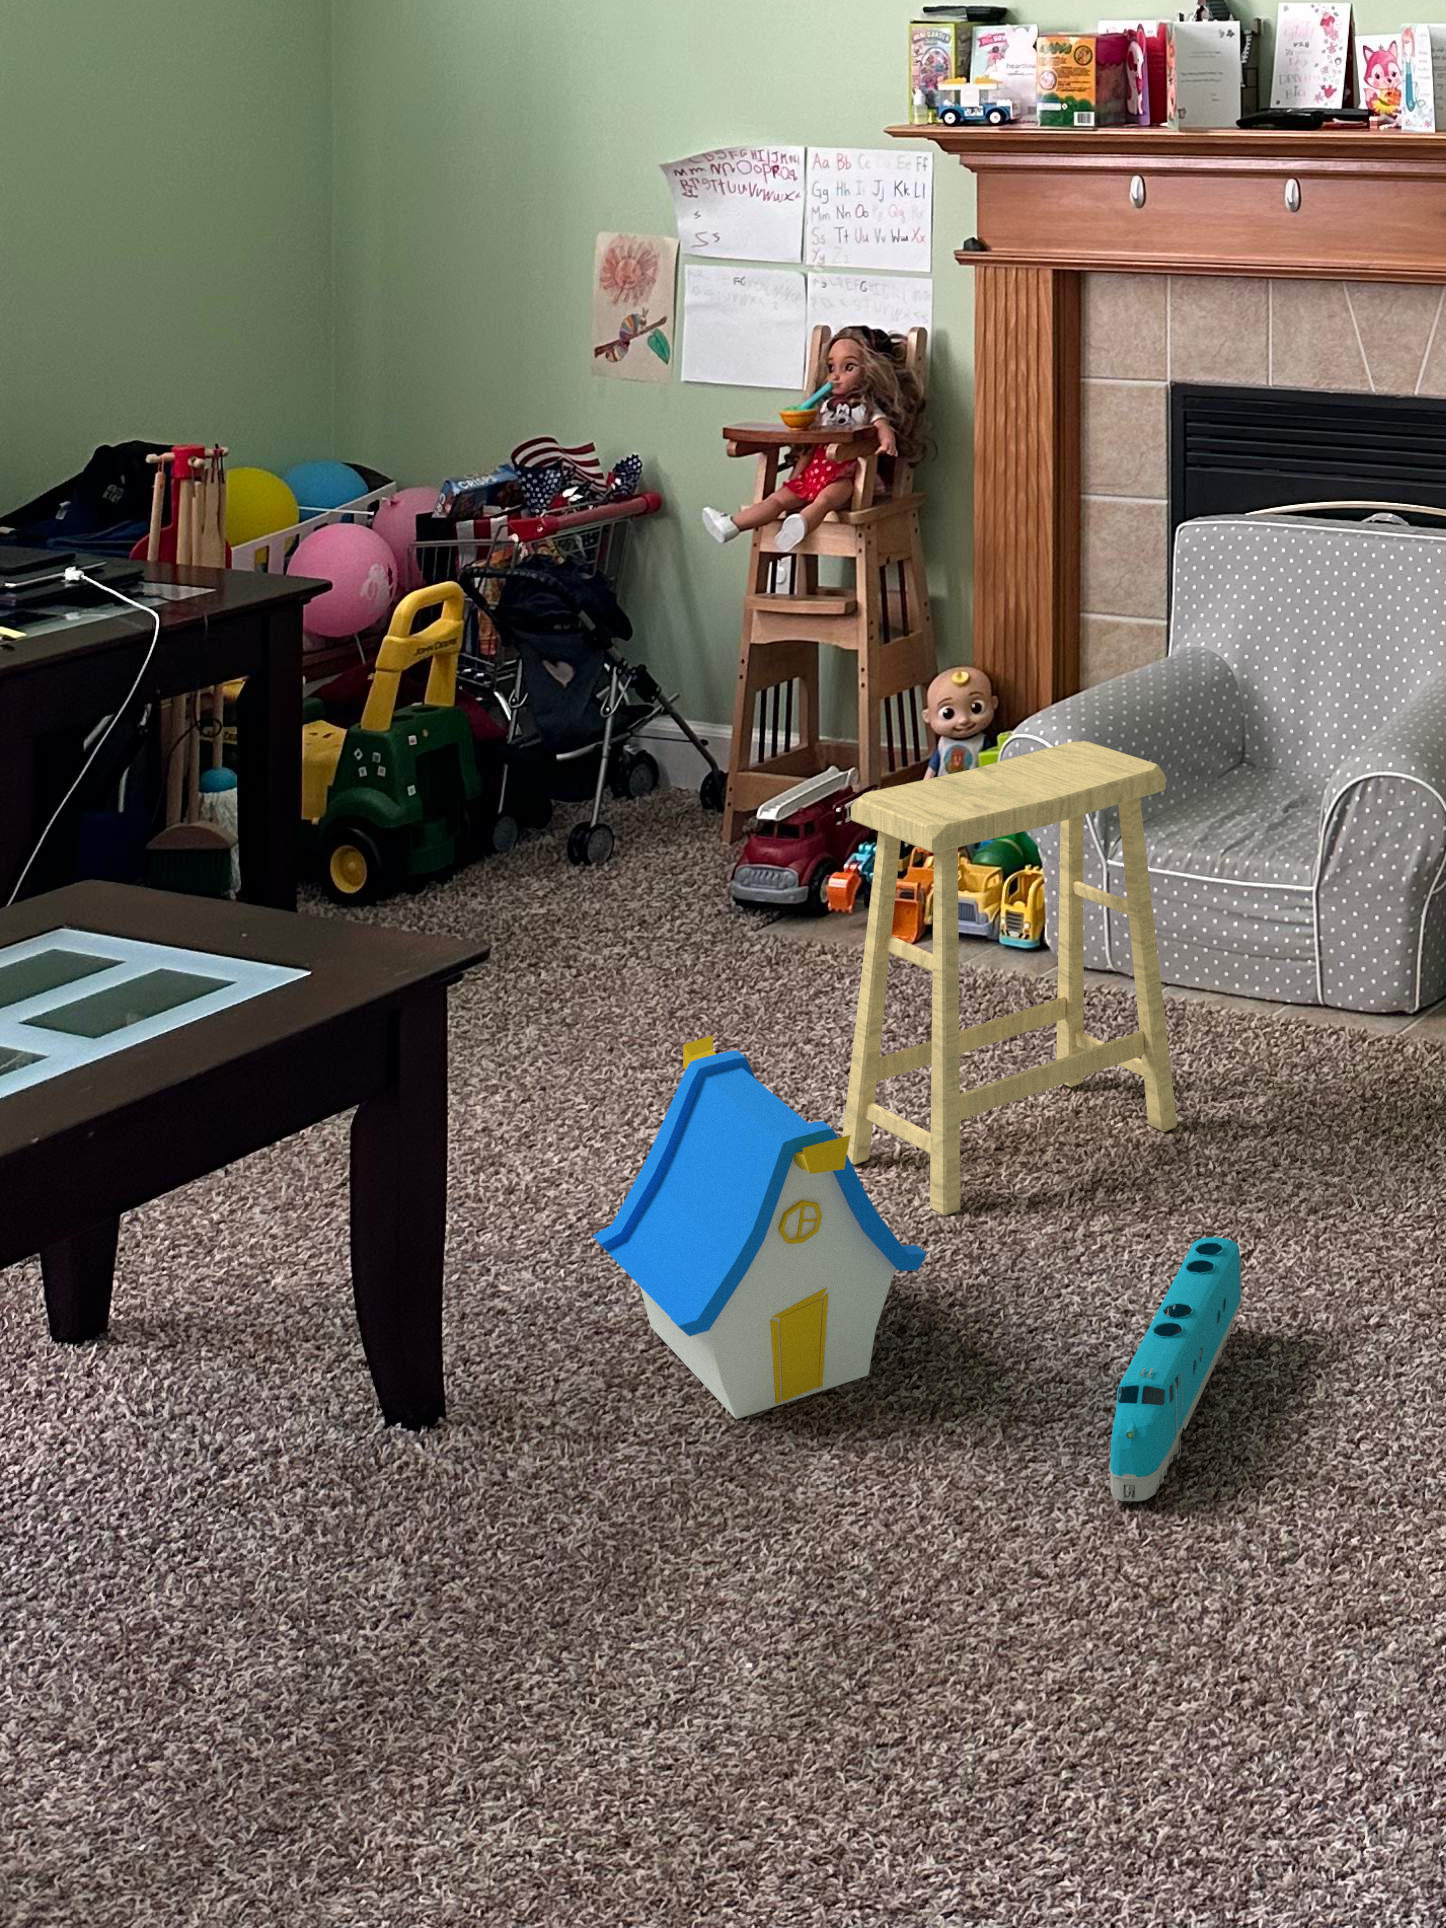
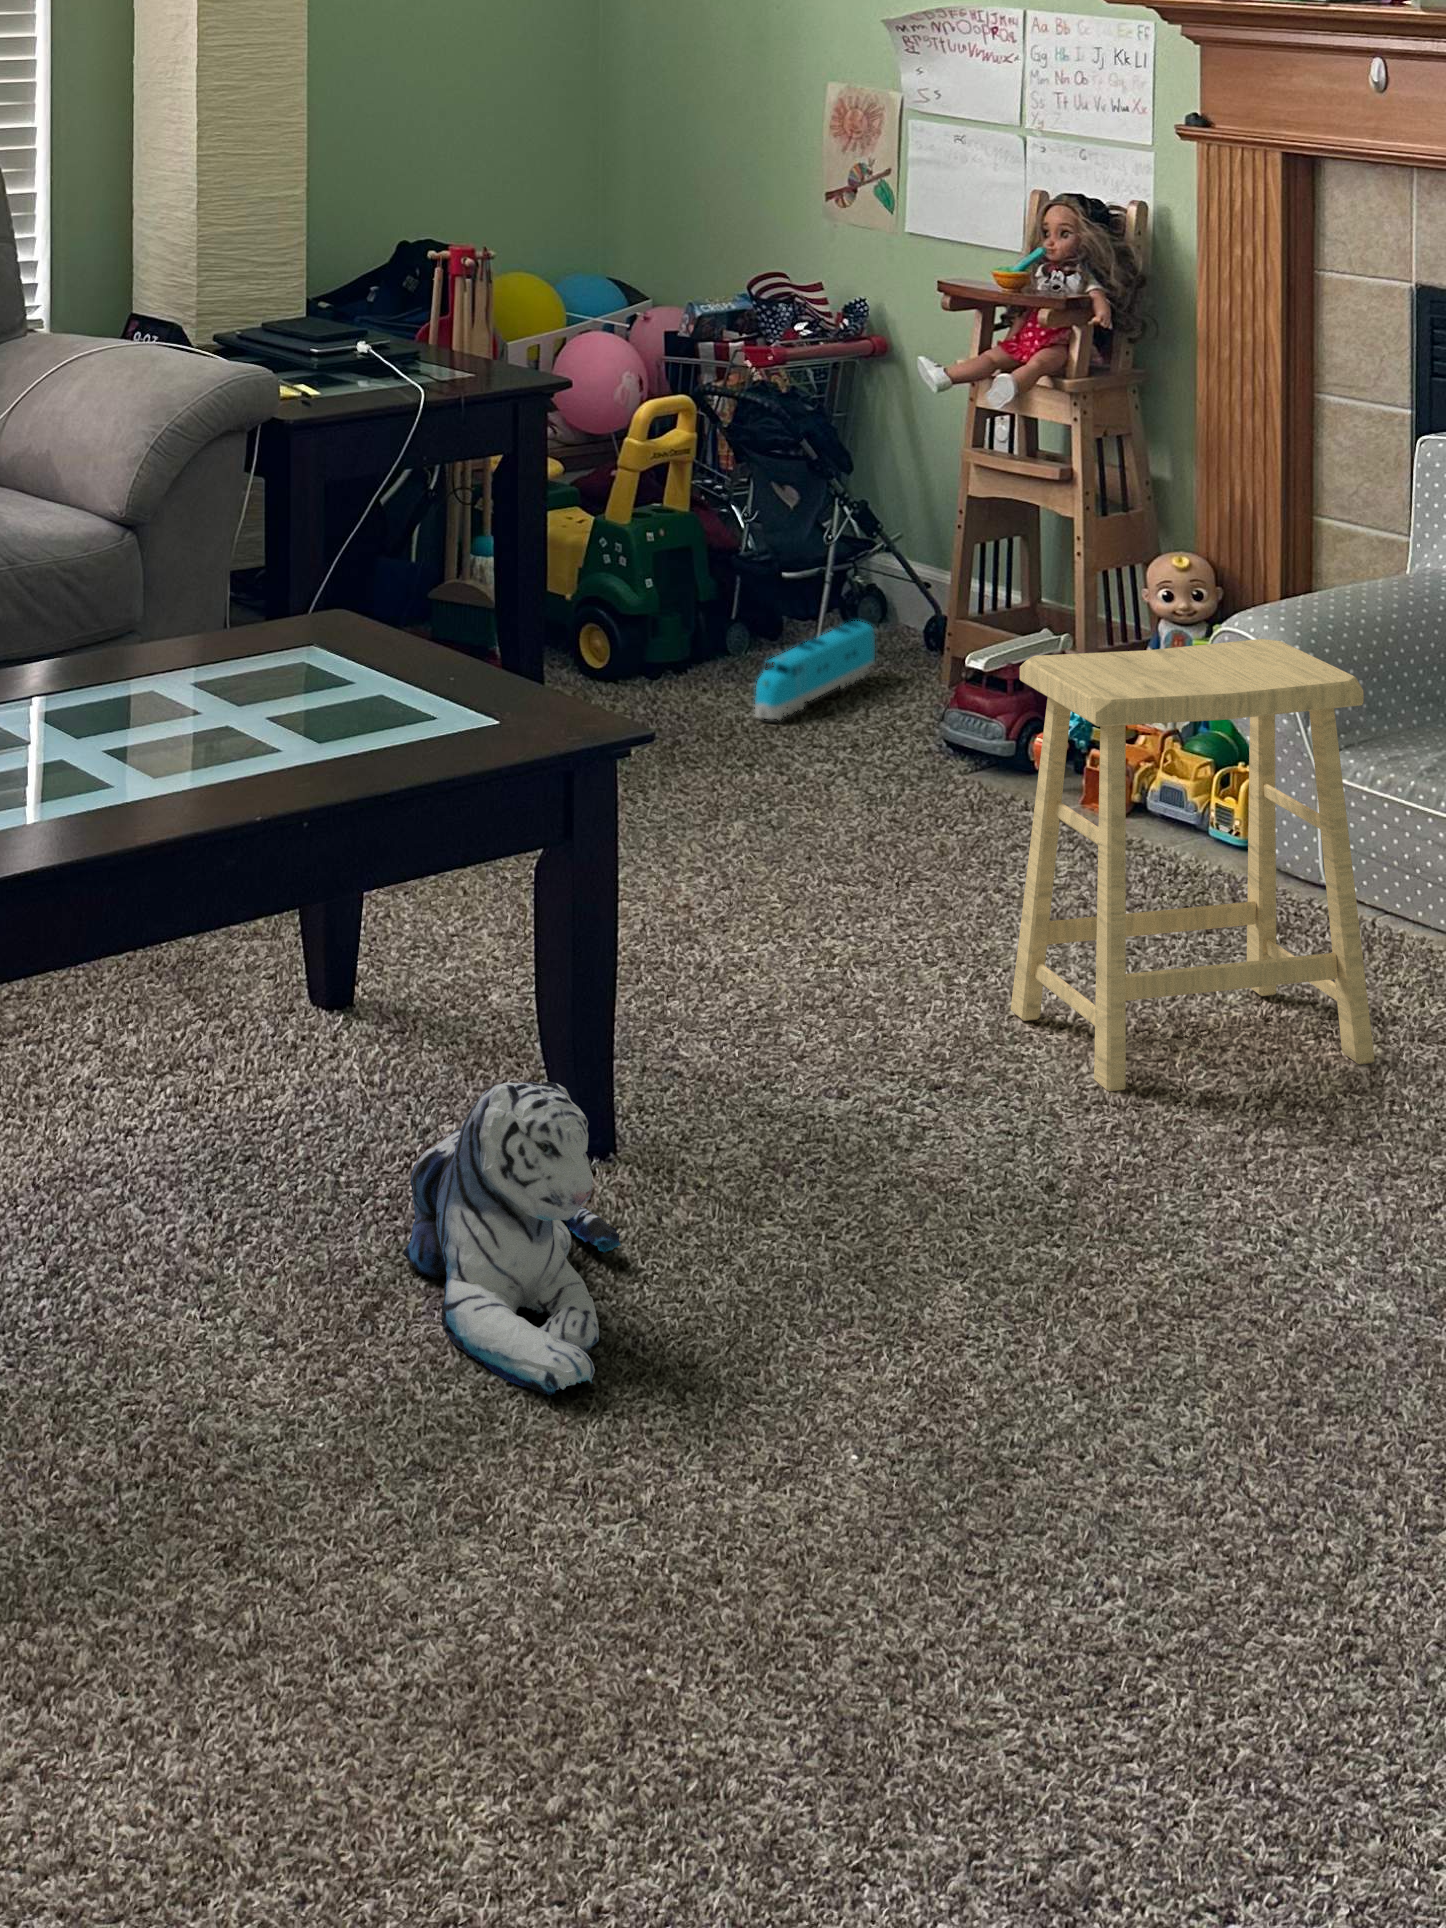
toy house: present [593,1035,927,1419] -> none [753,862,1069,1229]
toy train: present [1109,1237,1241,1501] -> present [755,621,875,720]
plush toy: none [205,1356,468,1713] -> present [403,1081,621,1395]

